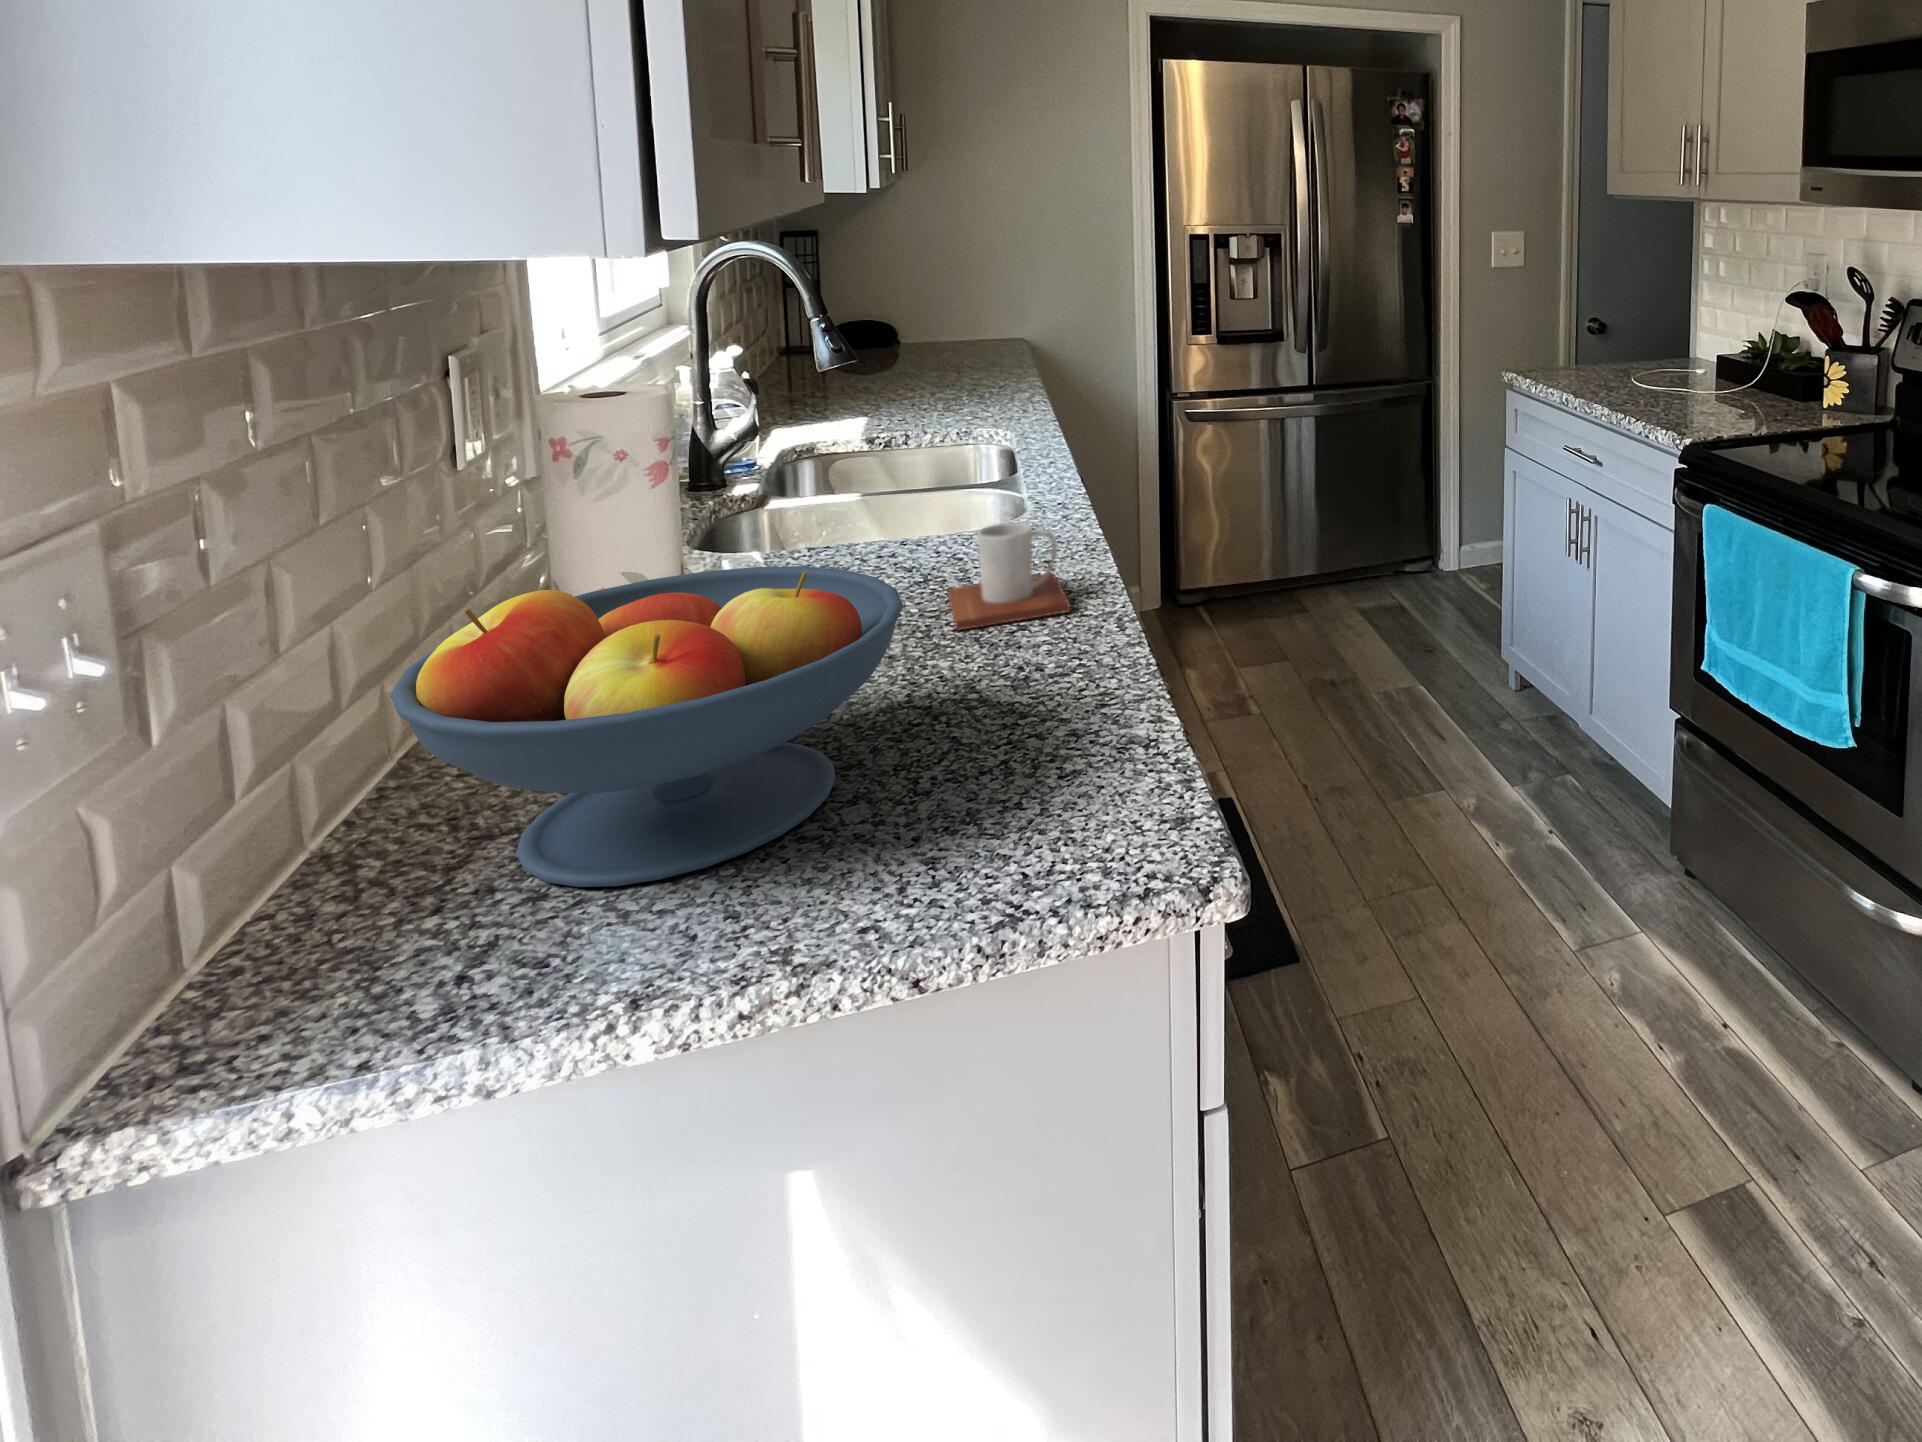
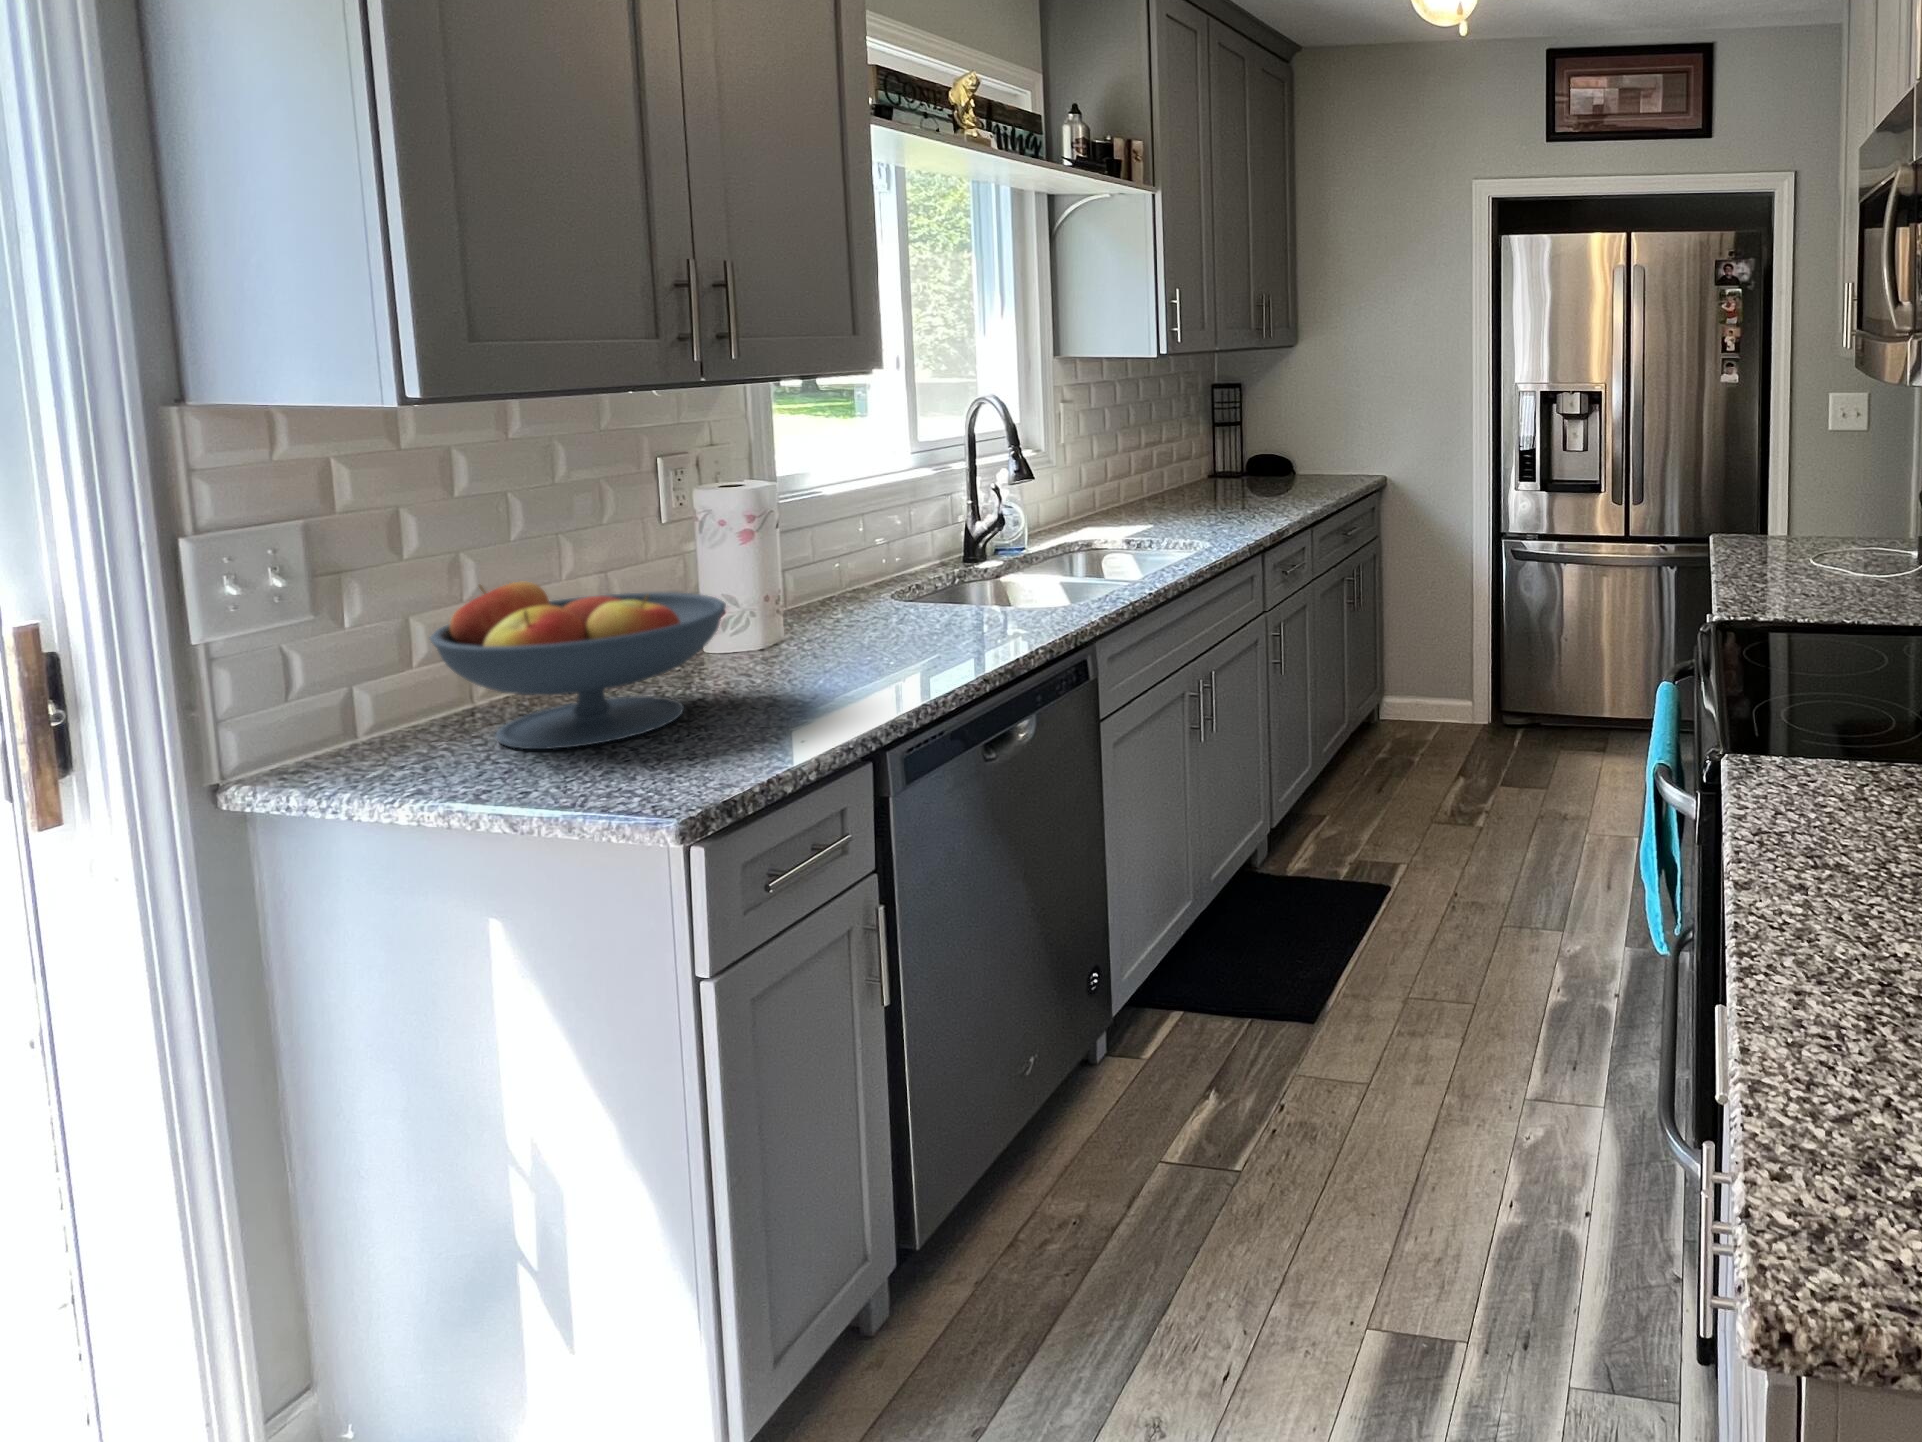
mug: present [948,522,1070,630] -> none [880,599,989,668]

